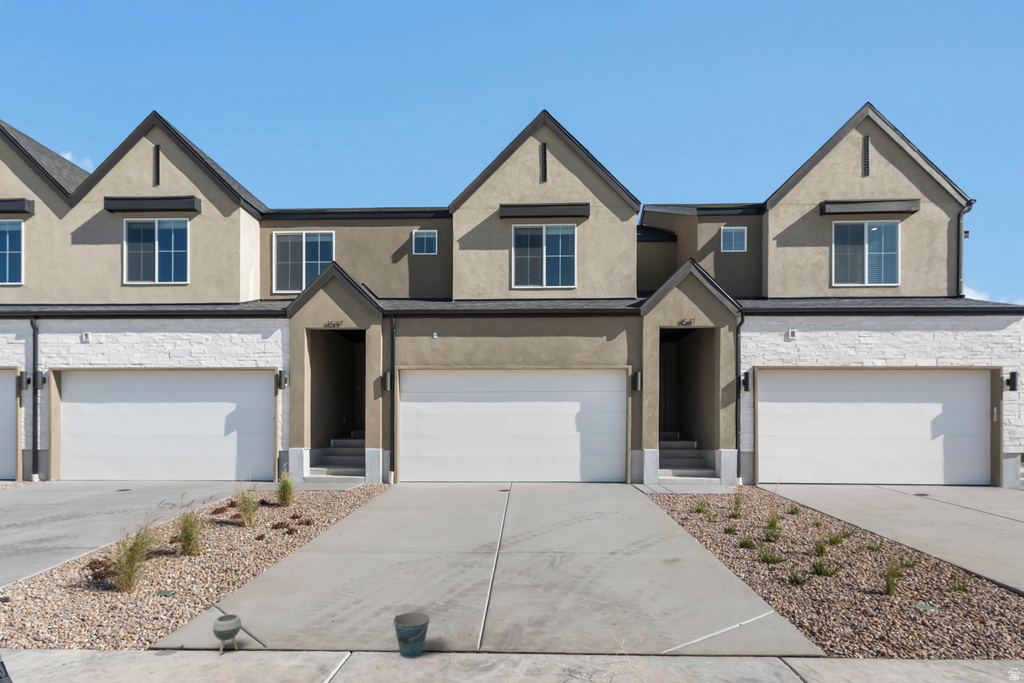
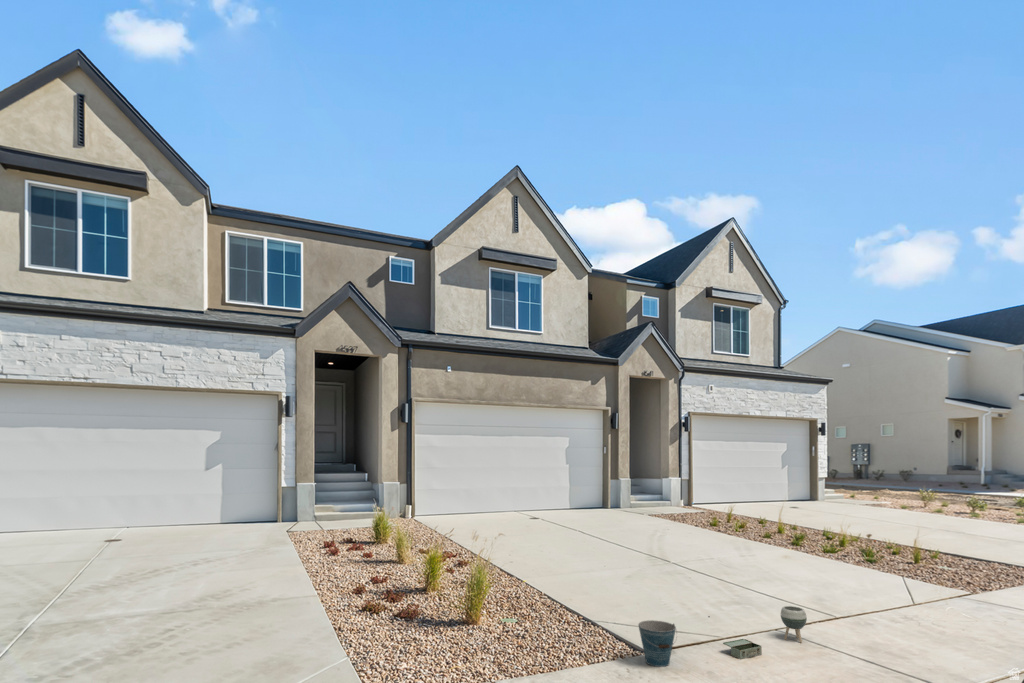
bucket: present [394,612,430,658] -> present [638,620,676,667]
toolbox: none [116,638,160,657] -> present [723,639,762,659]

